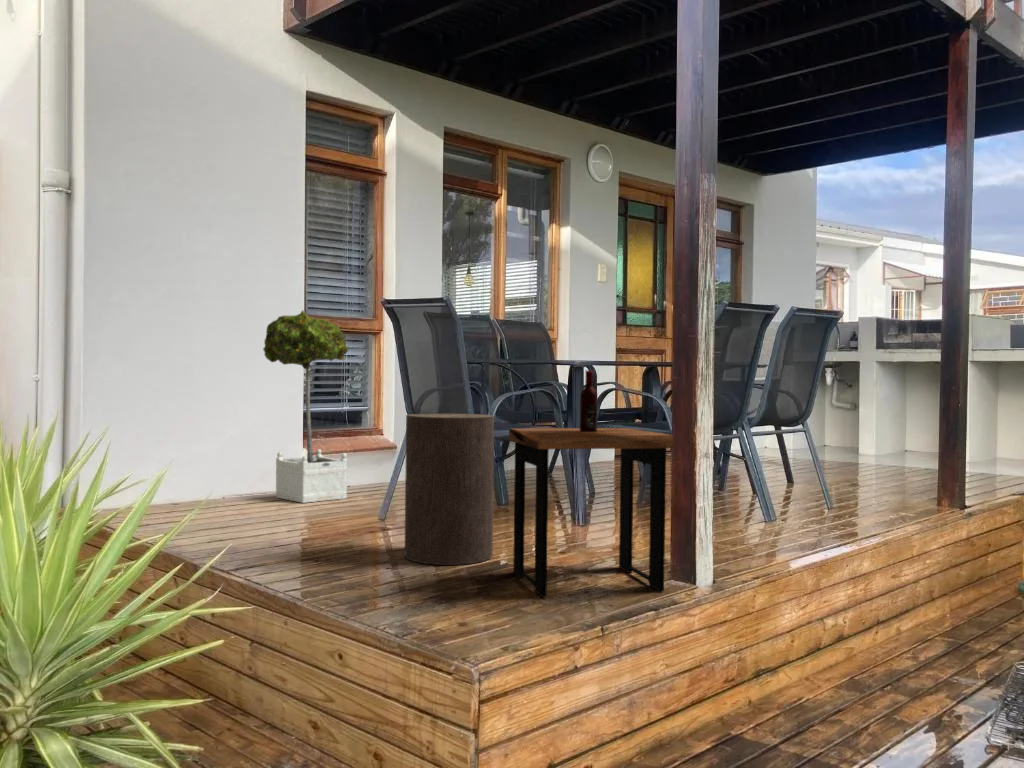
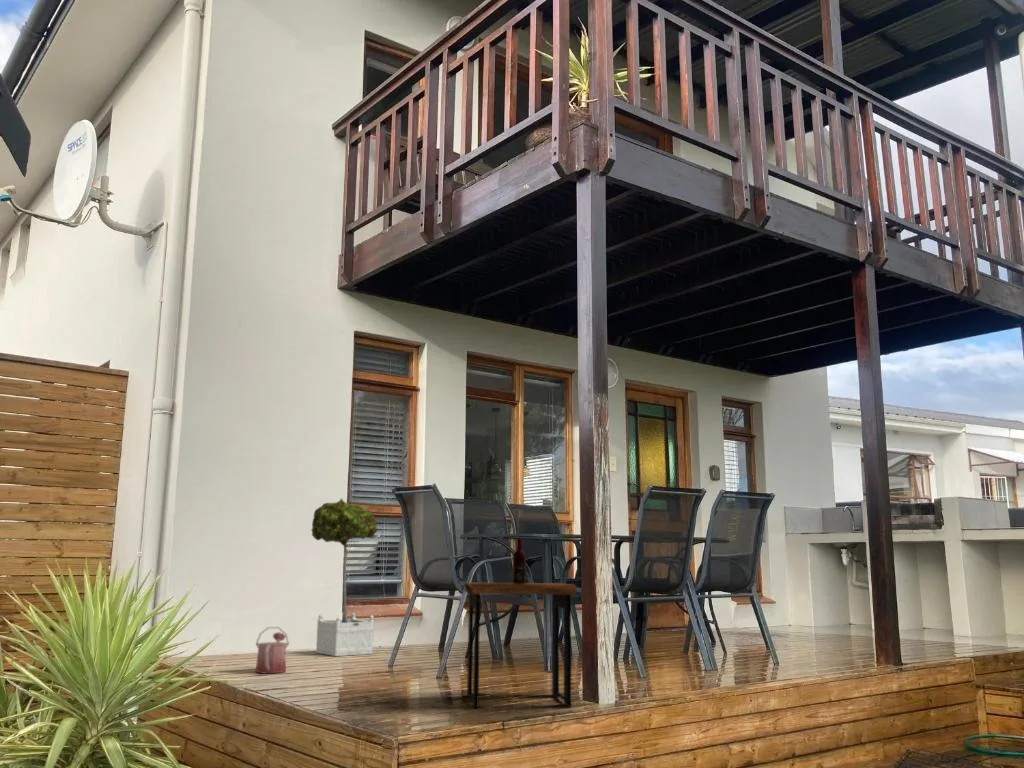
stool: present [405,414,494,565] -> none [392,575,462,691]
watering can: none [211,476,255,535] -> present [256,627,289,673]

